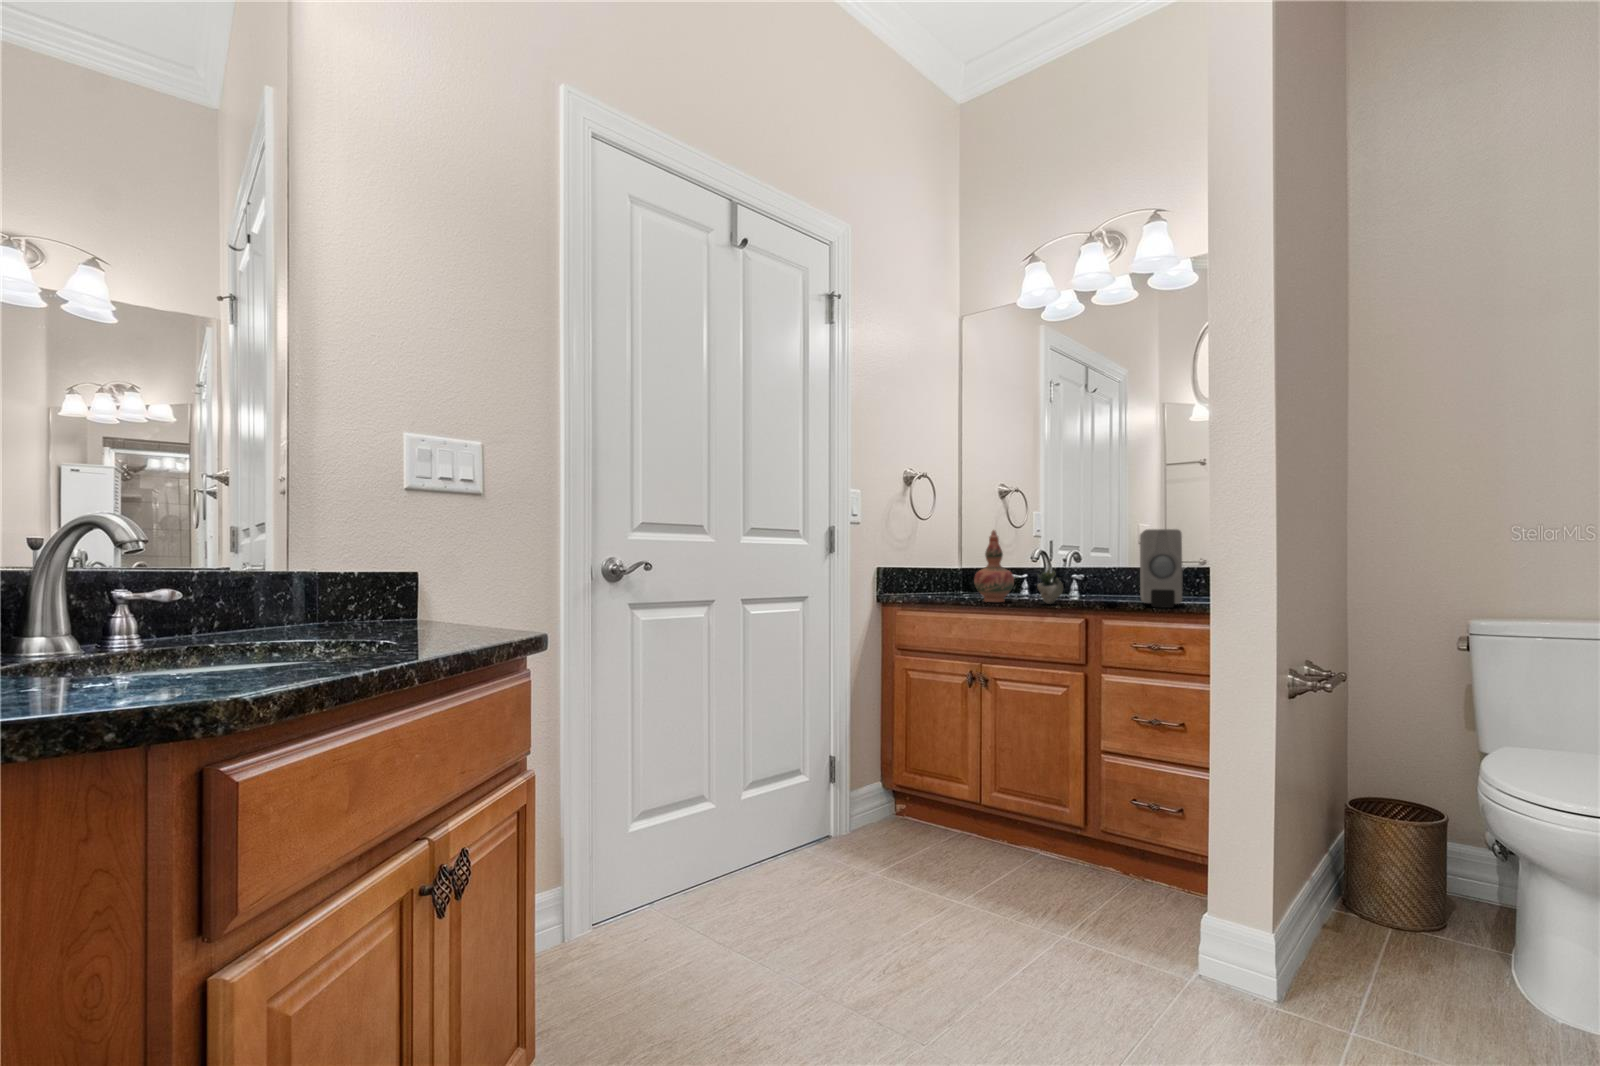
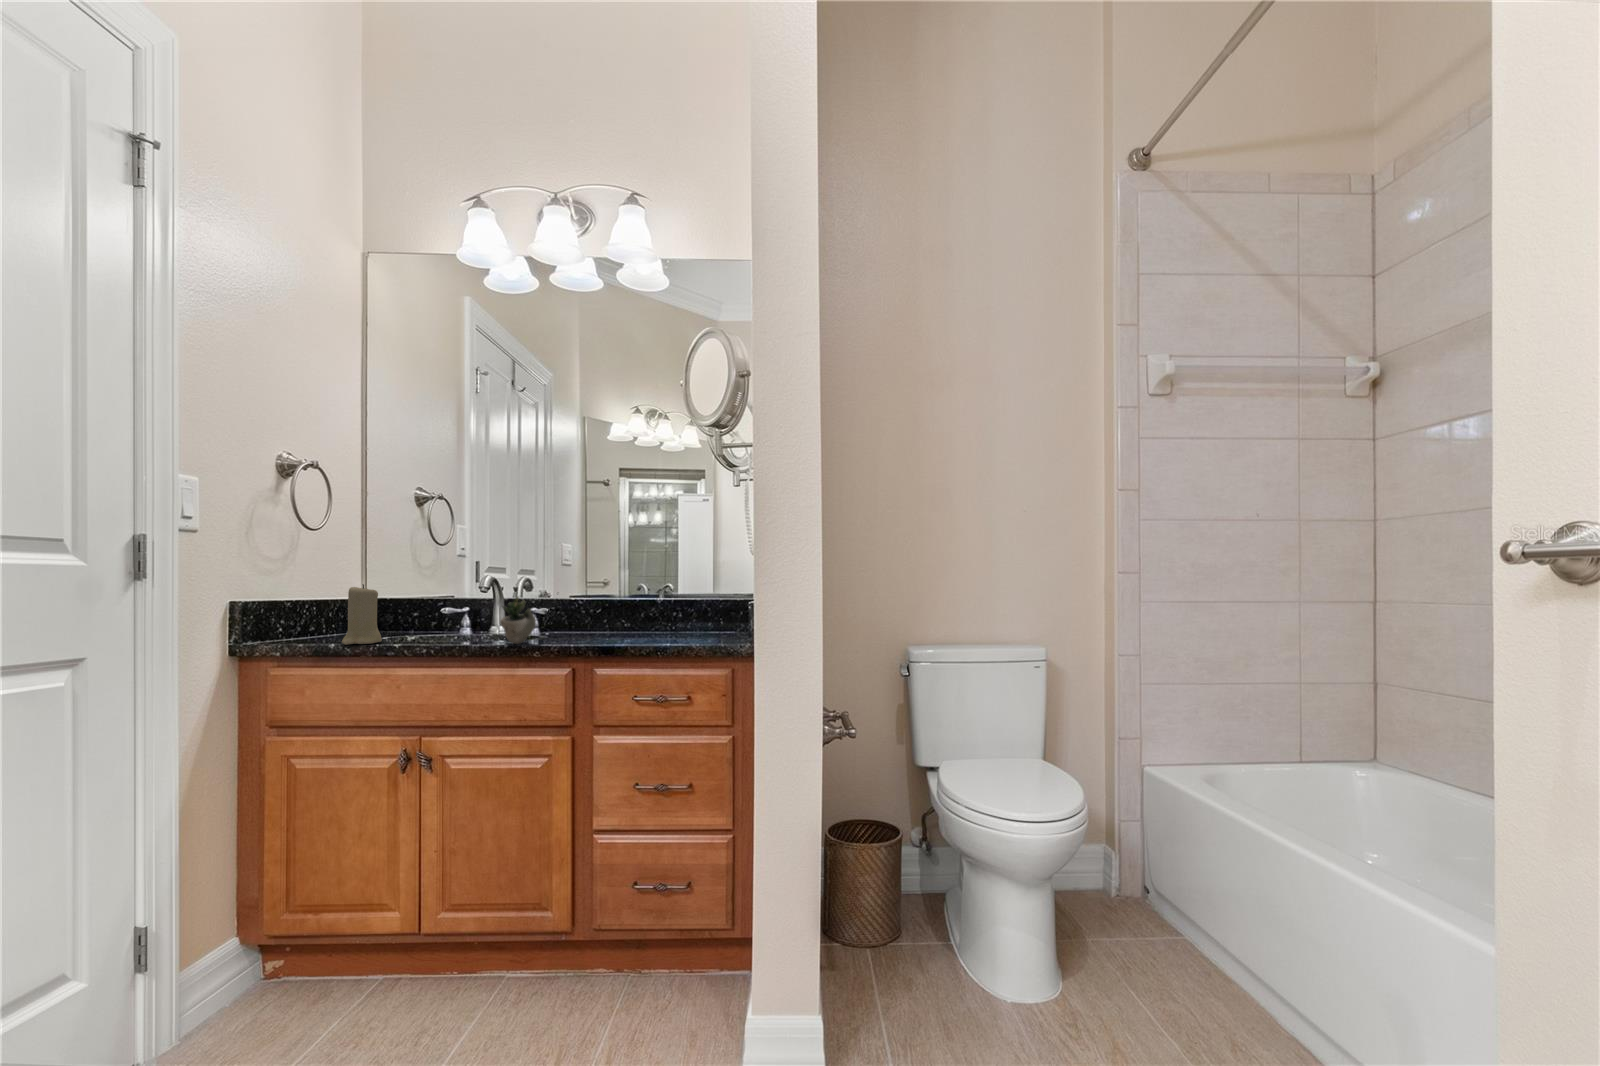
soap dispenser: present [1140,529,1182,608] -> none [622,546,679,640]
decorative vase: present [974,530,1014,602] -> none [405,545,465,647]
candle: none [938,557,963,598] -> present [342,584,382,645]

